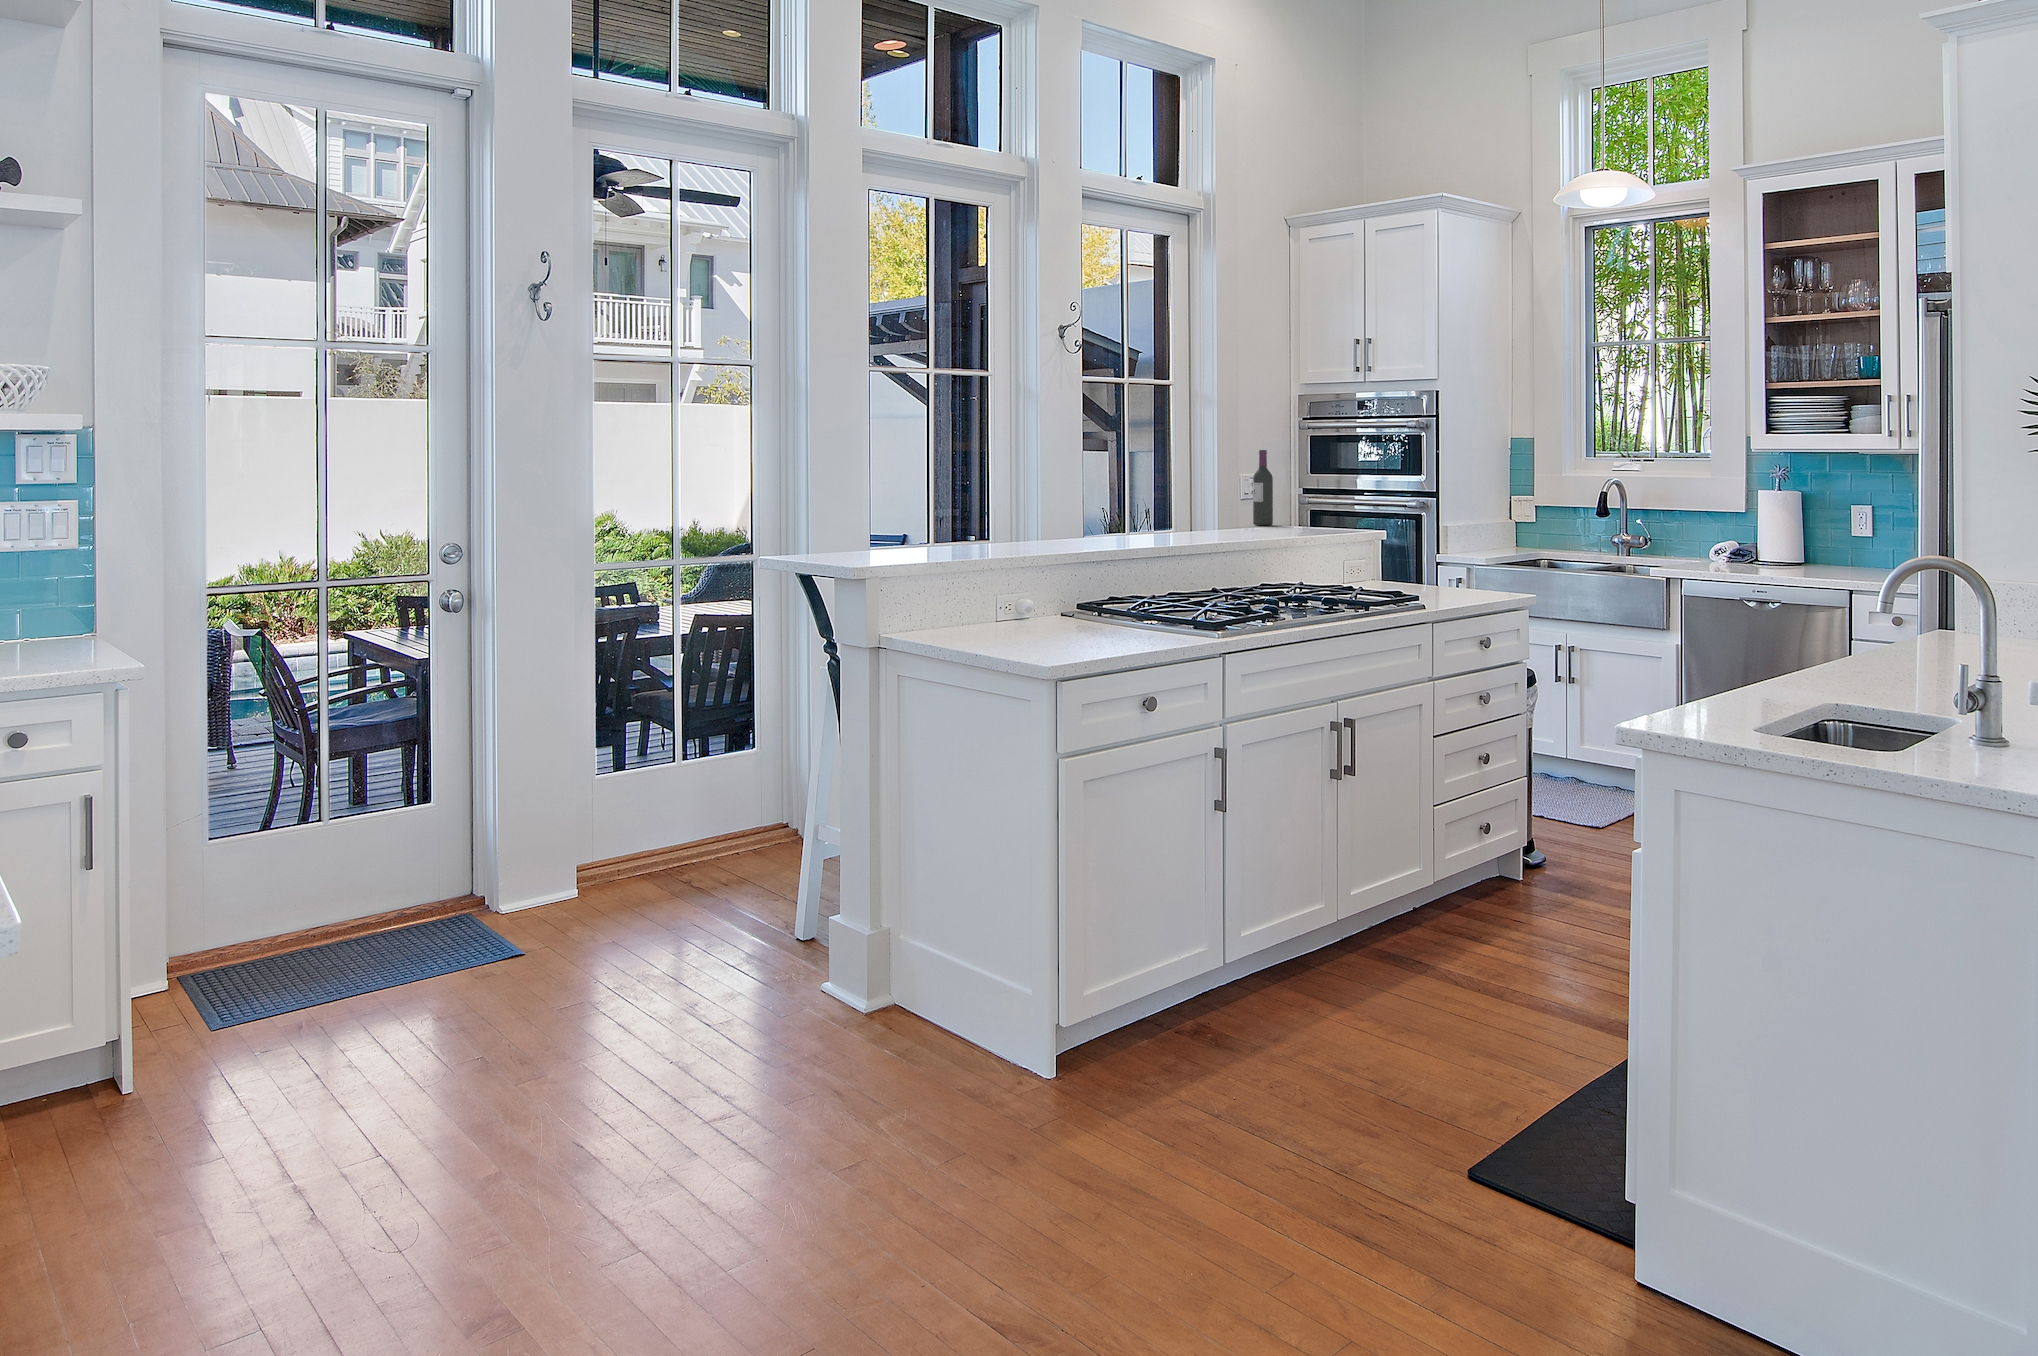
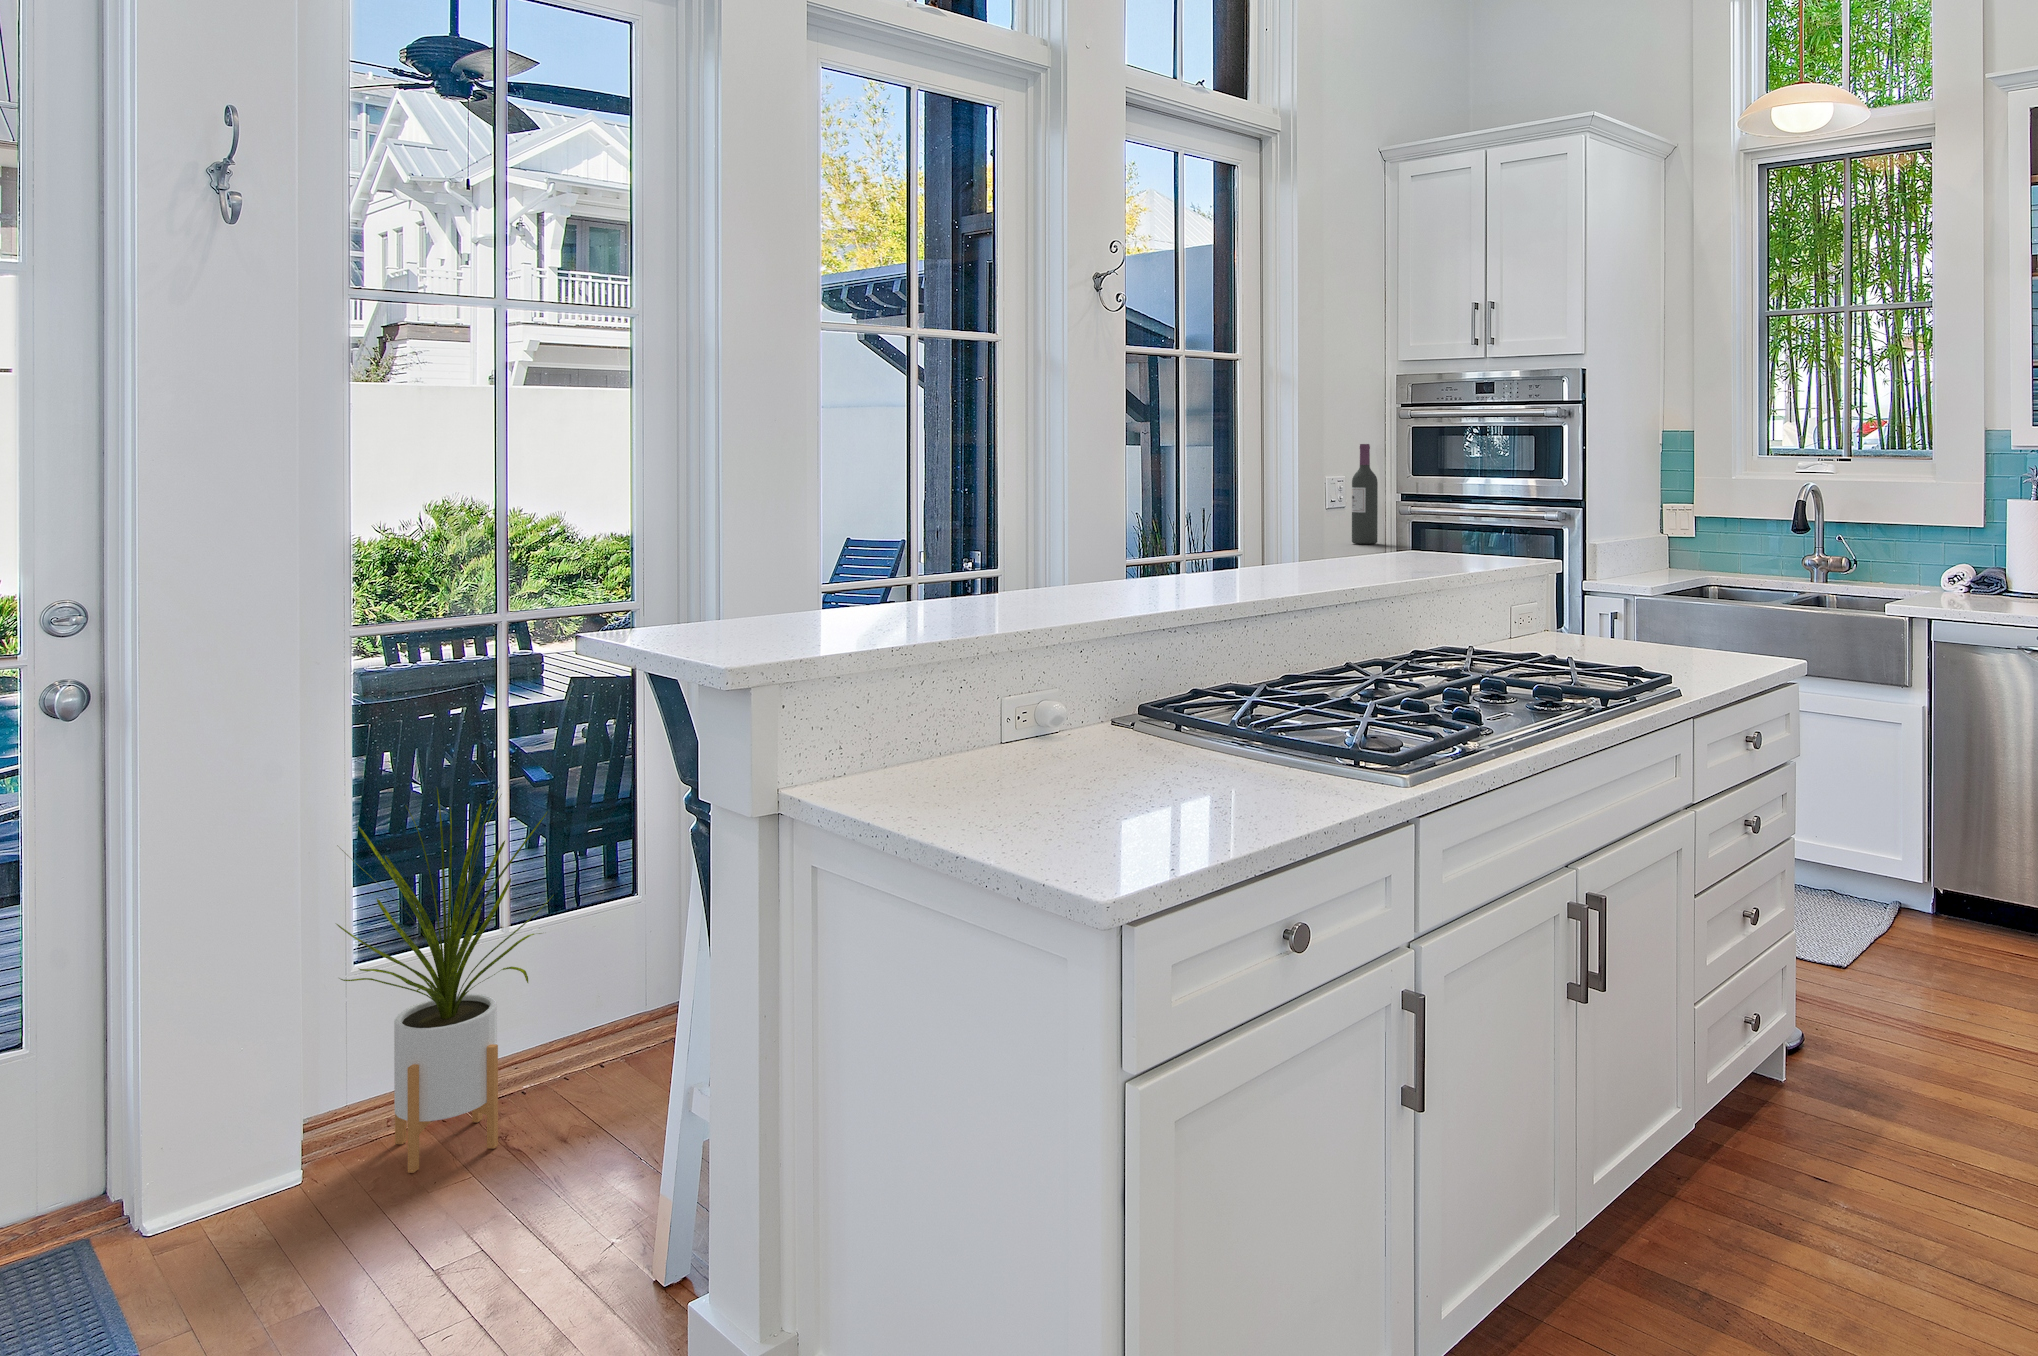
house plant: none [597,664,719,894] -> present [337,785,552,1173]

